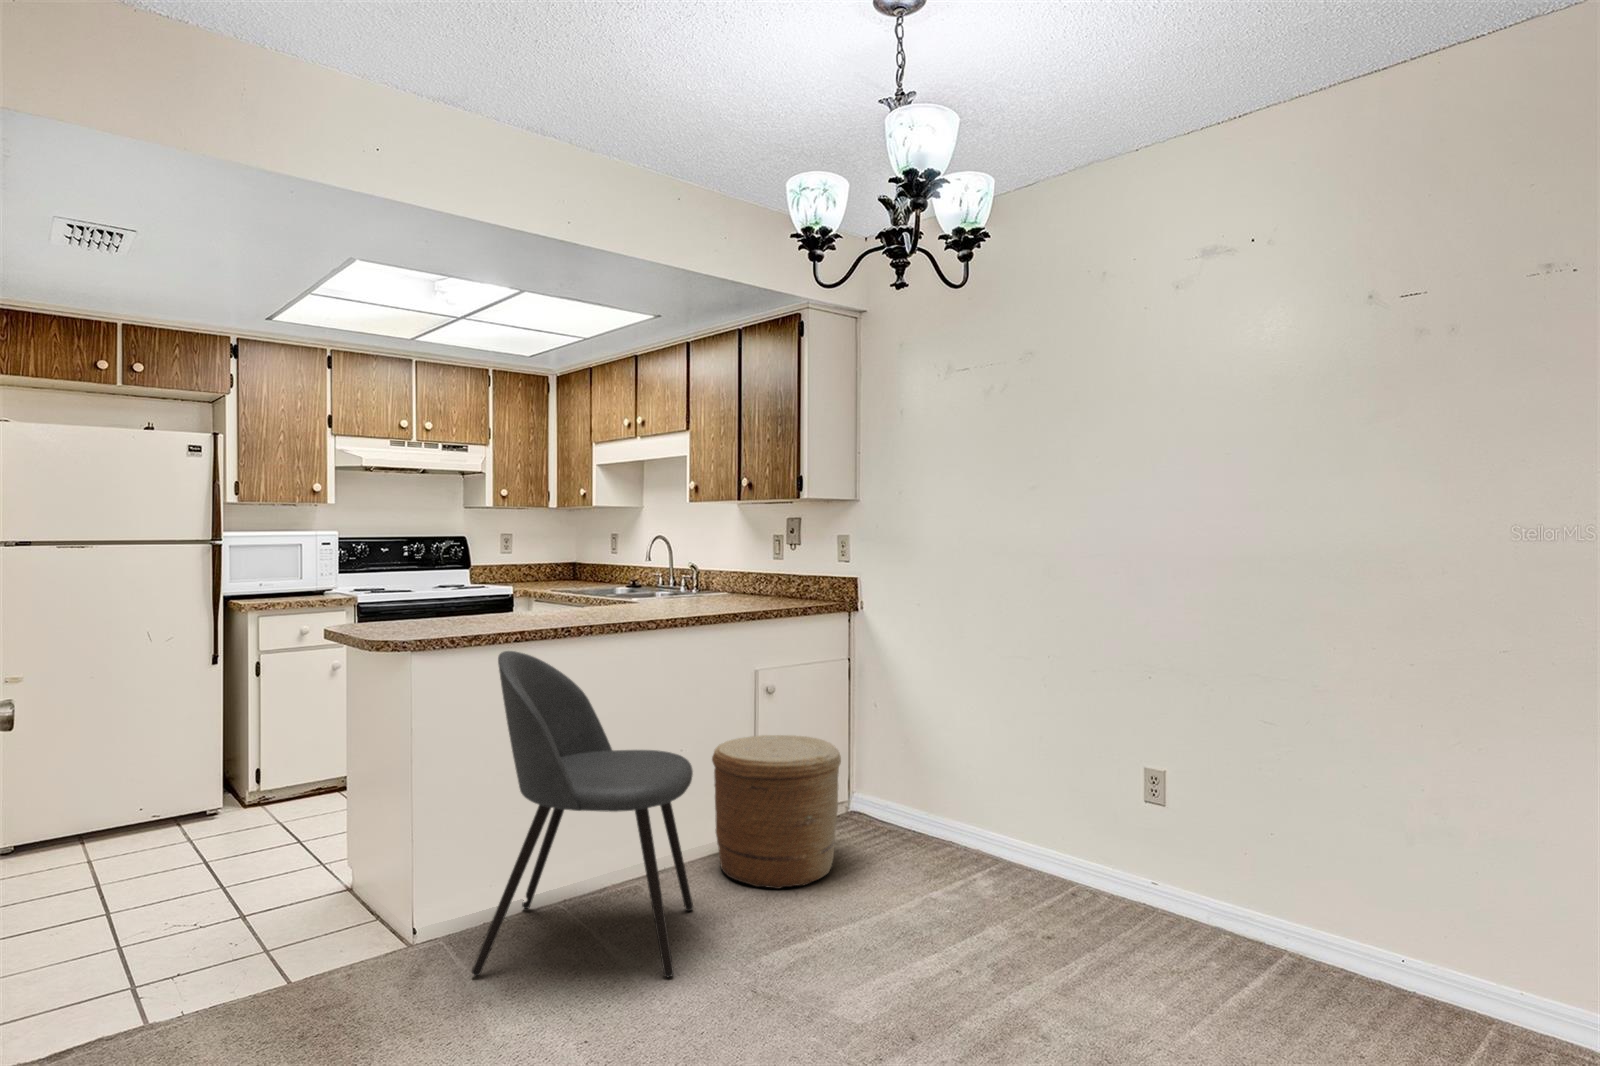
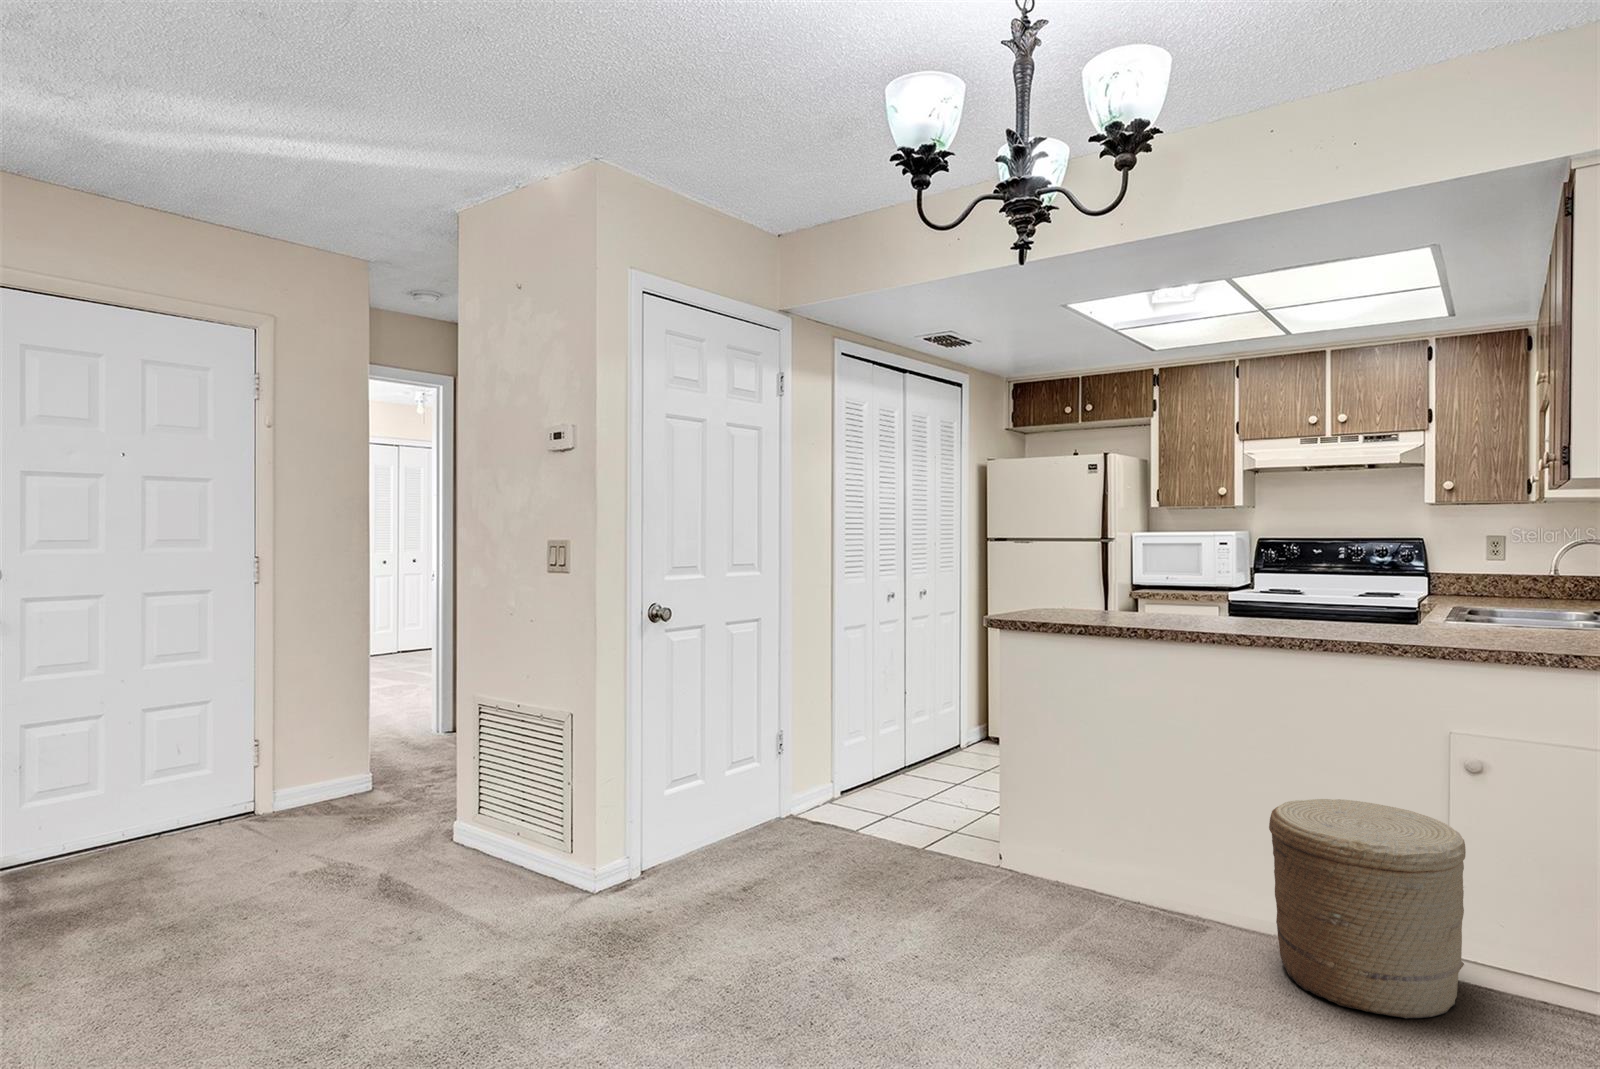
dining chair: present [472,651,693,978] -> none [970,639,1188,965]

